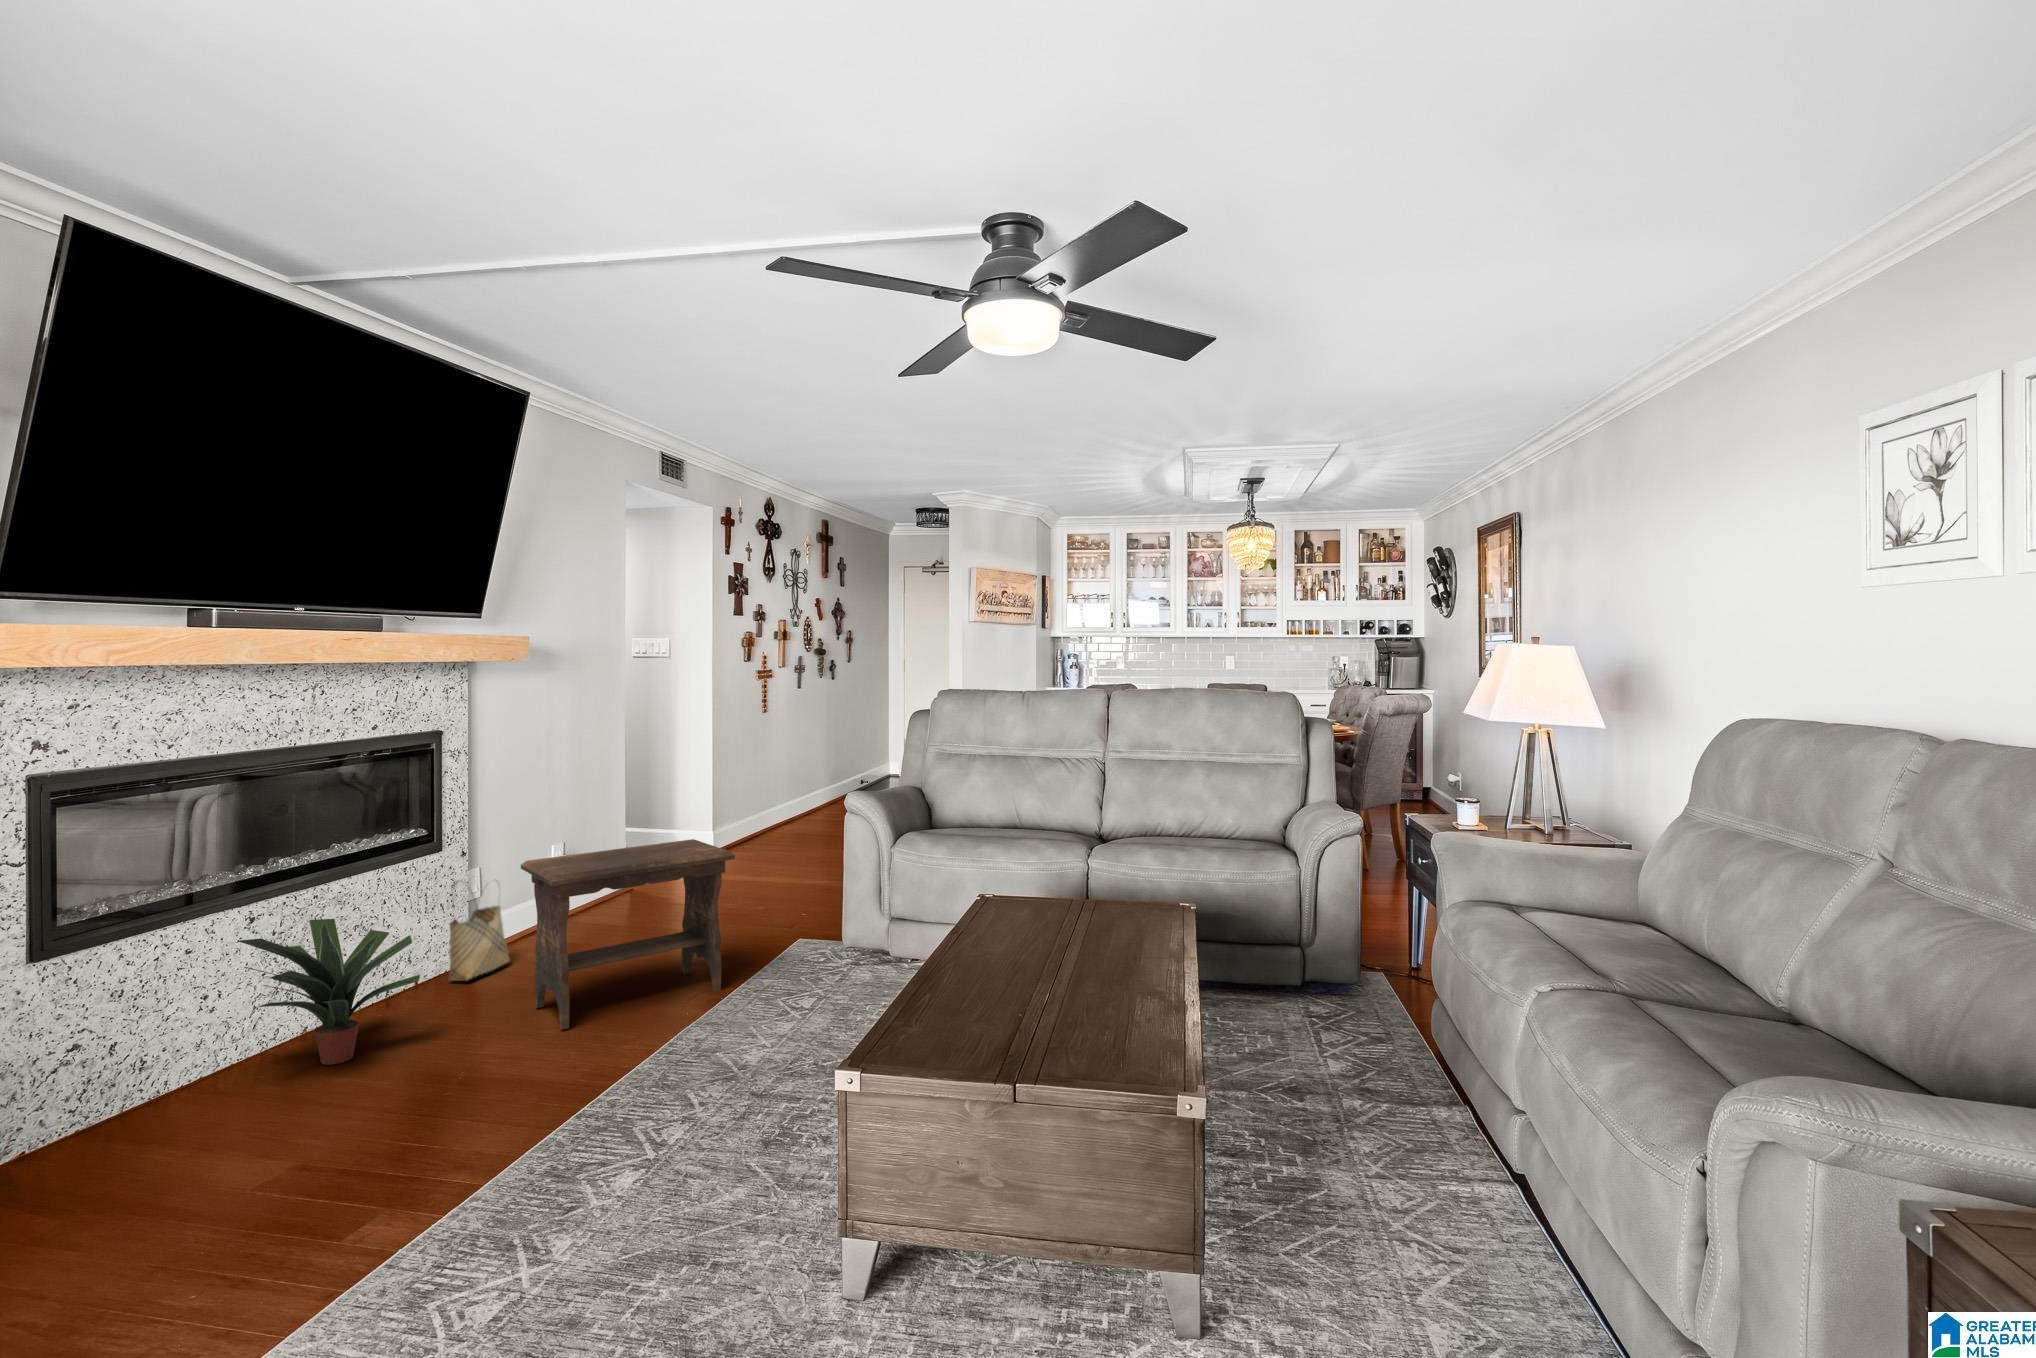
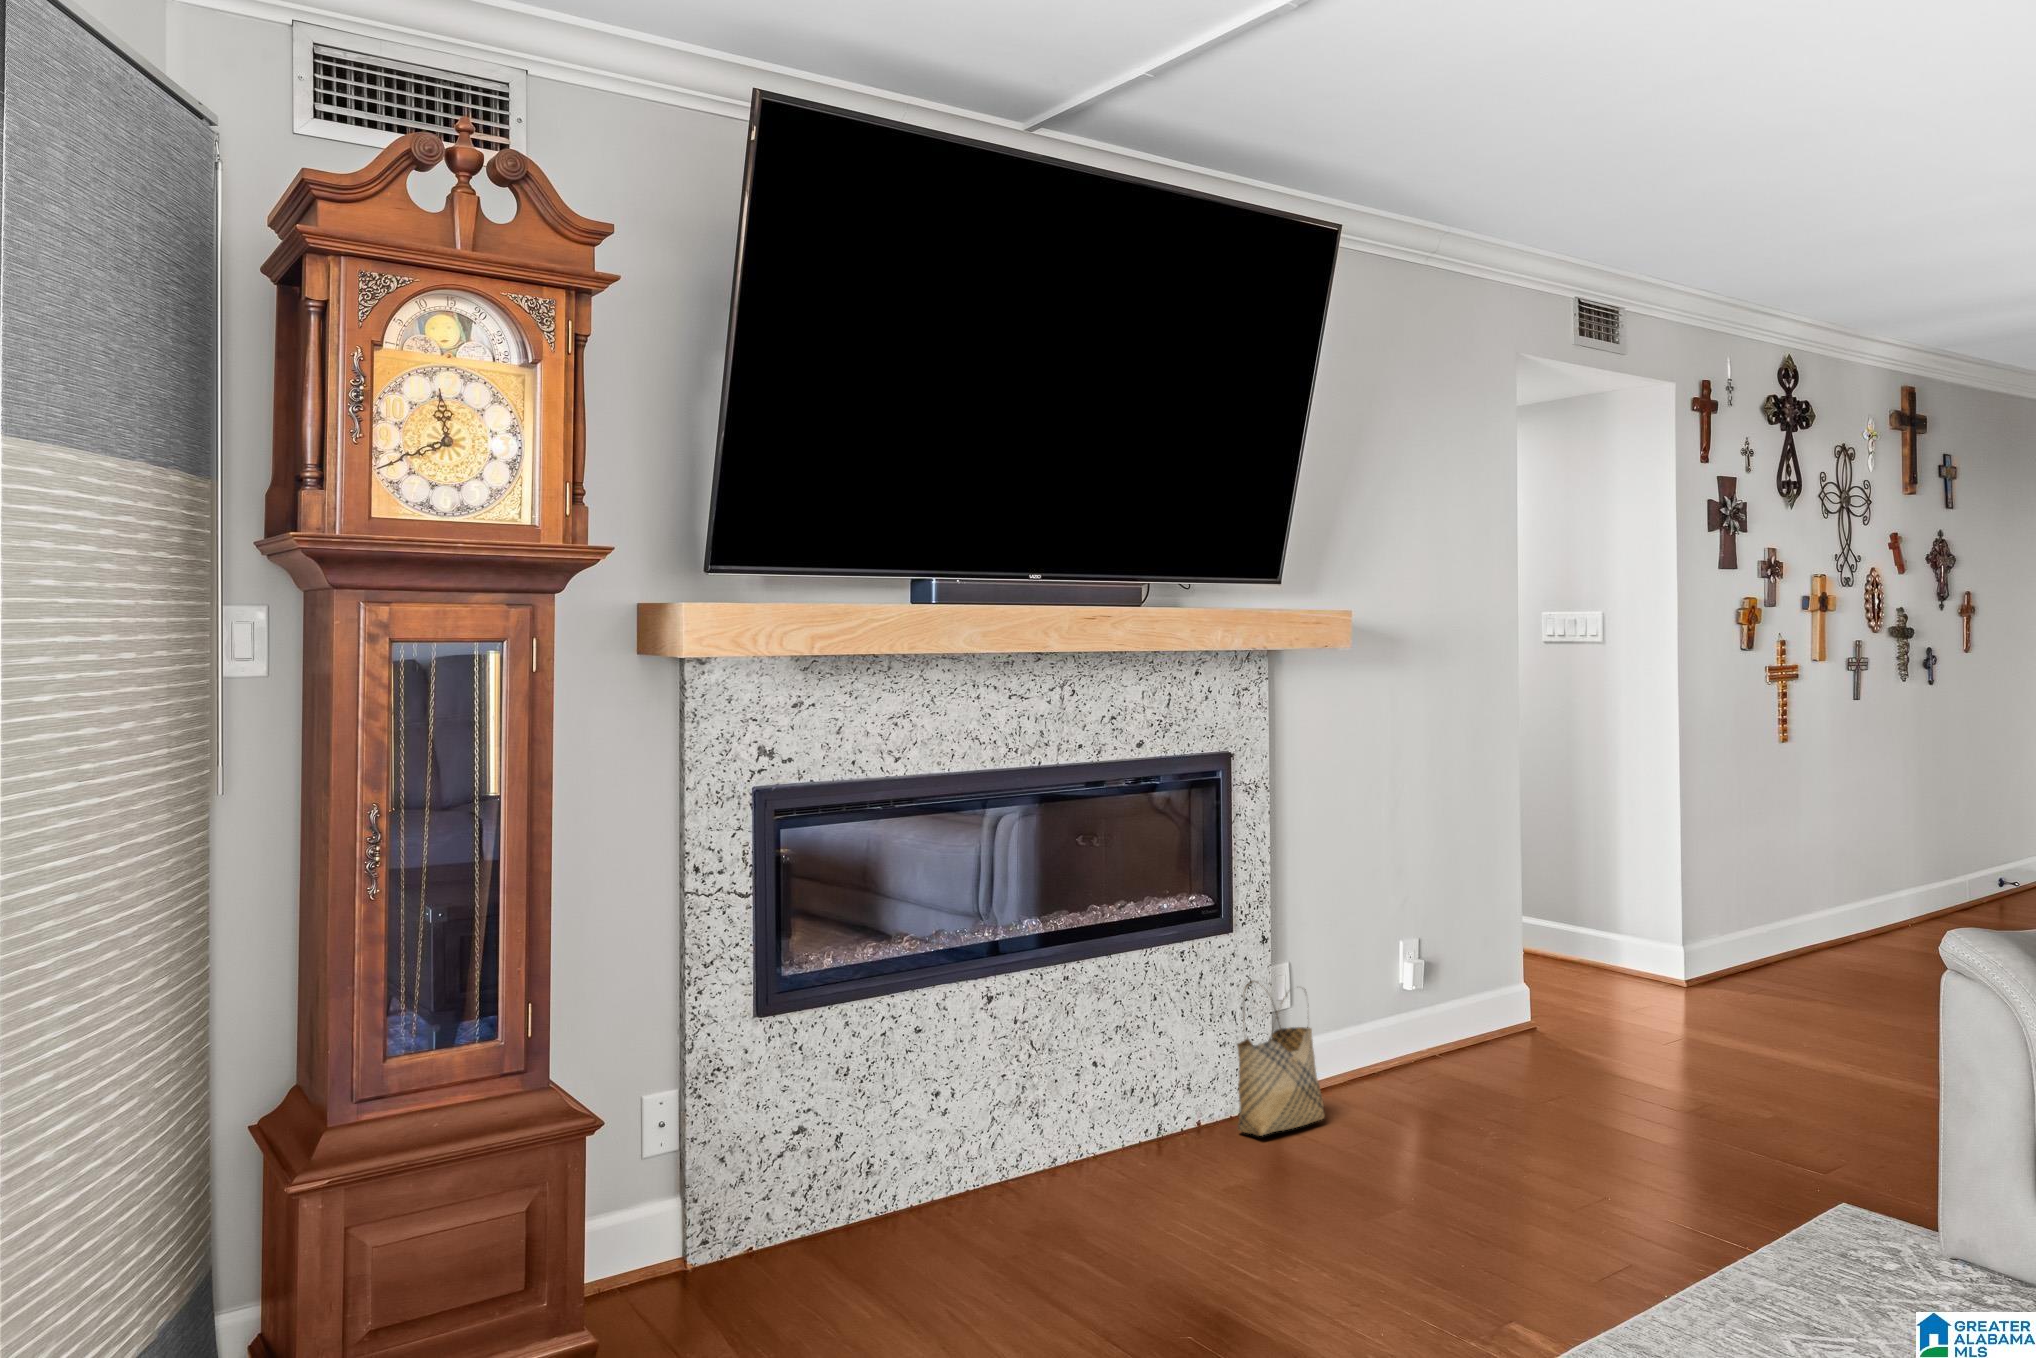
footstool: present [521,839,735,1030] -> none [1319,960,1680,1255]
potted plant: present [239,919,420,1065] -> none [956,1010,1176,1224]

